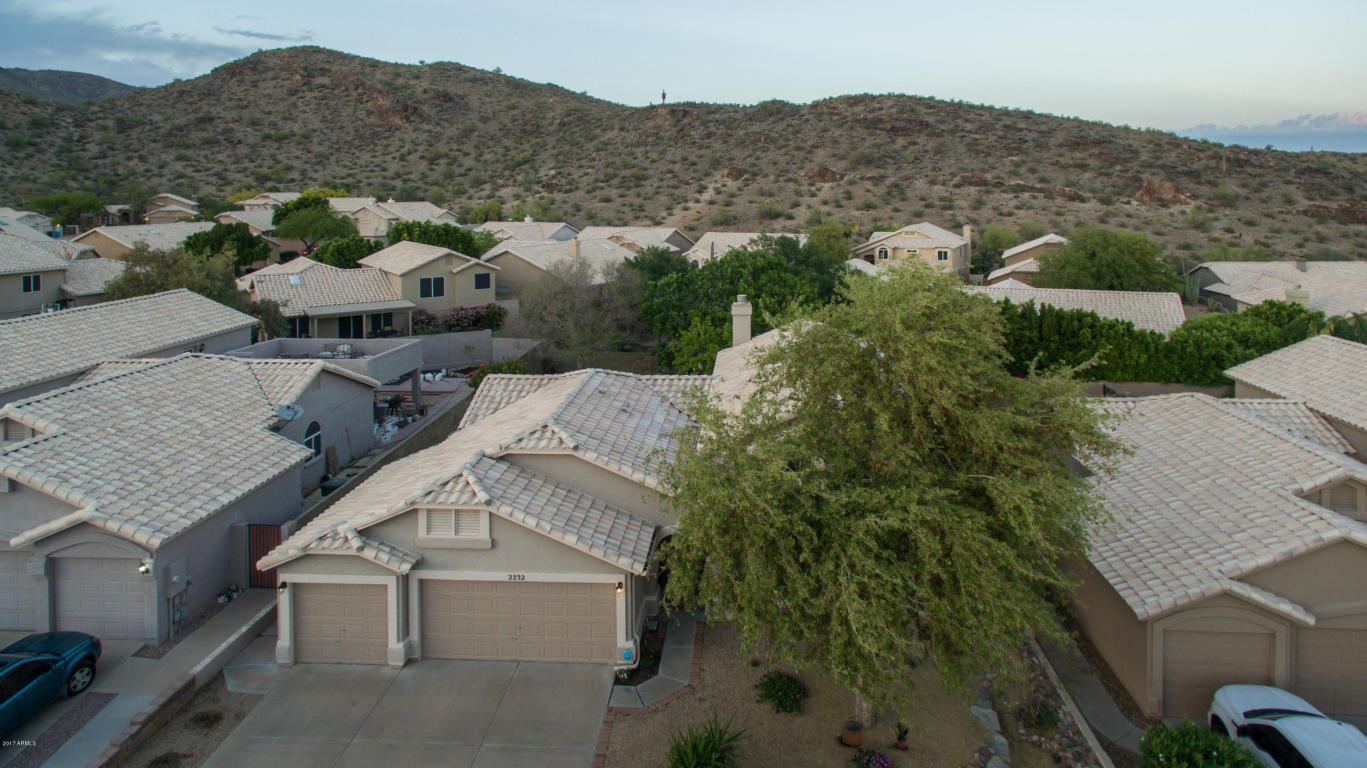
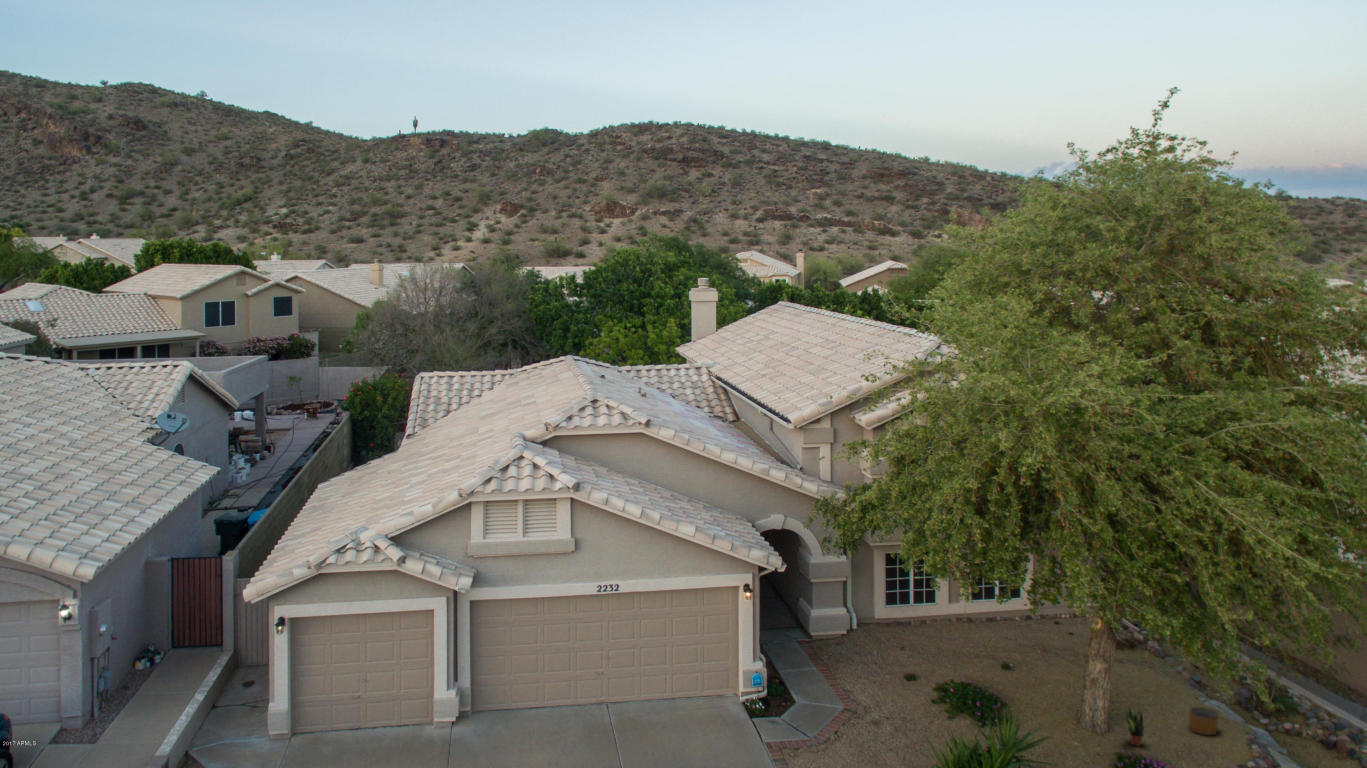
bucket: present [842,715,864,746] -> present [1189,699,1218,735]

